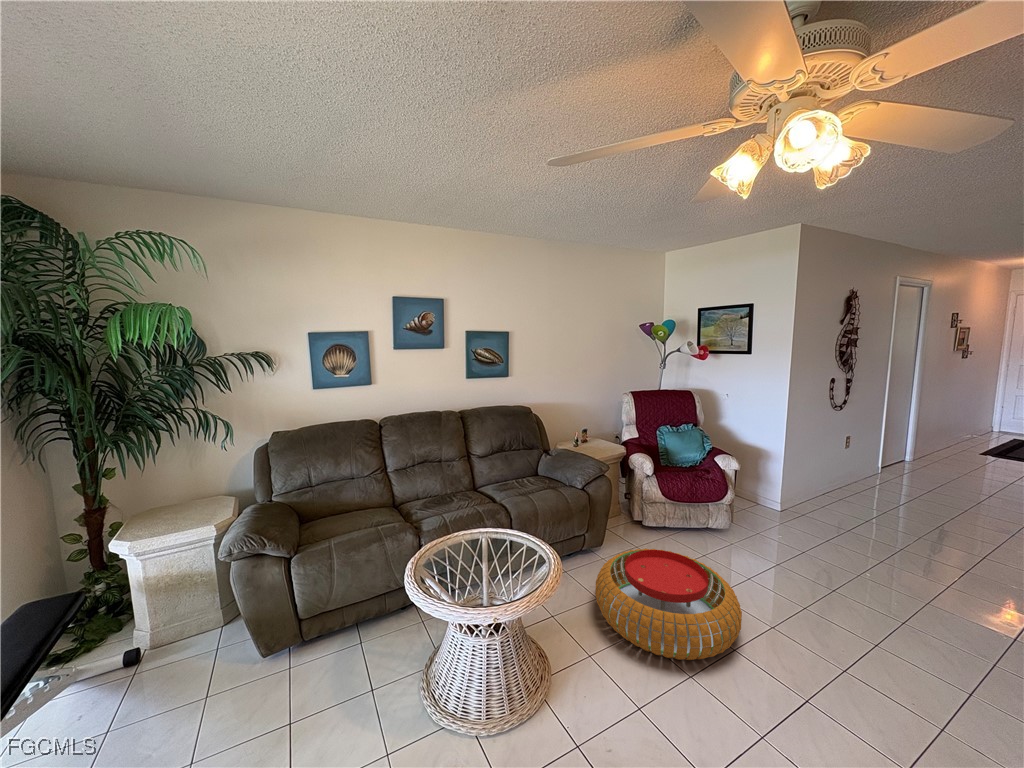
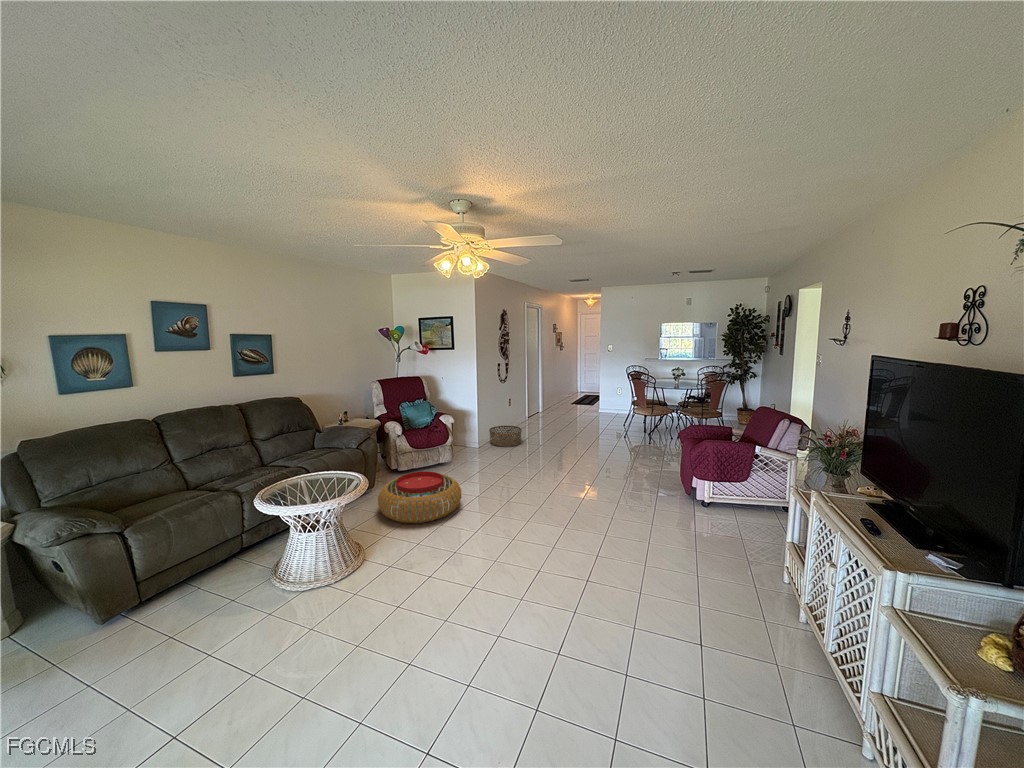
basket: none [804,483,876,528] -> present [489,426,522,446]

